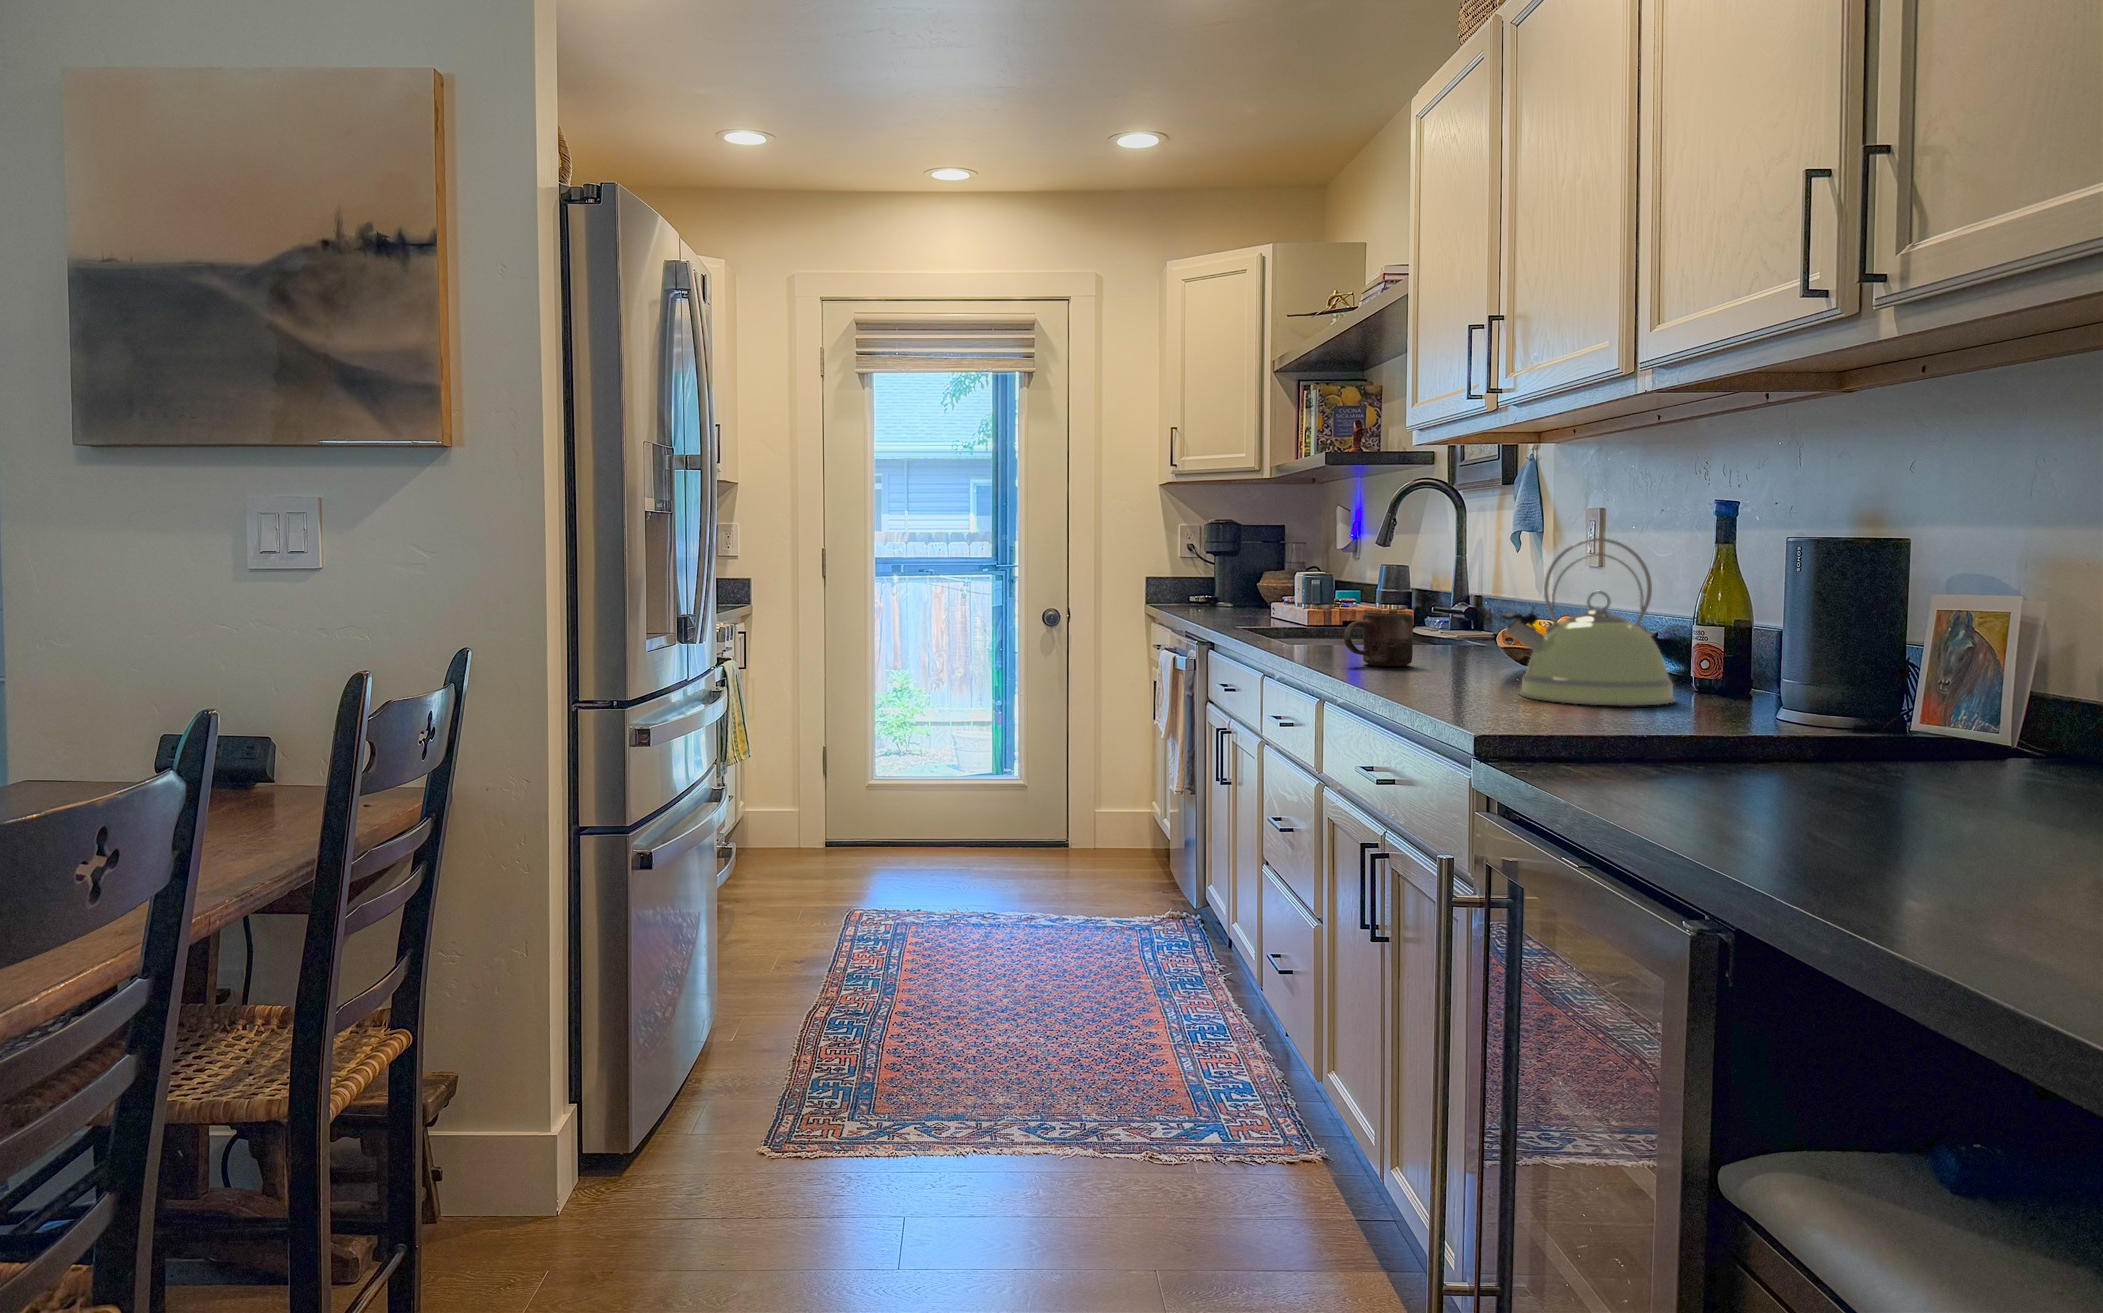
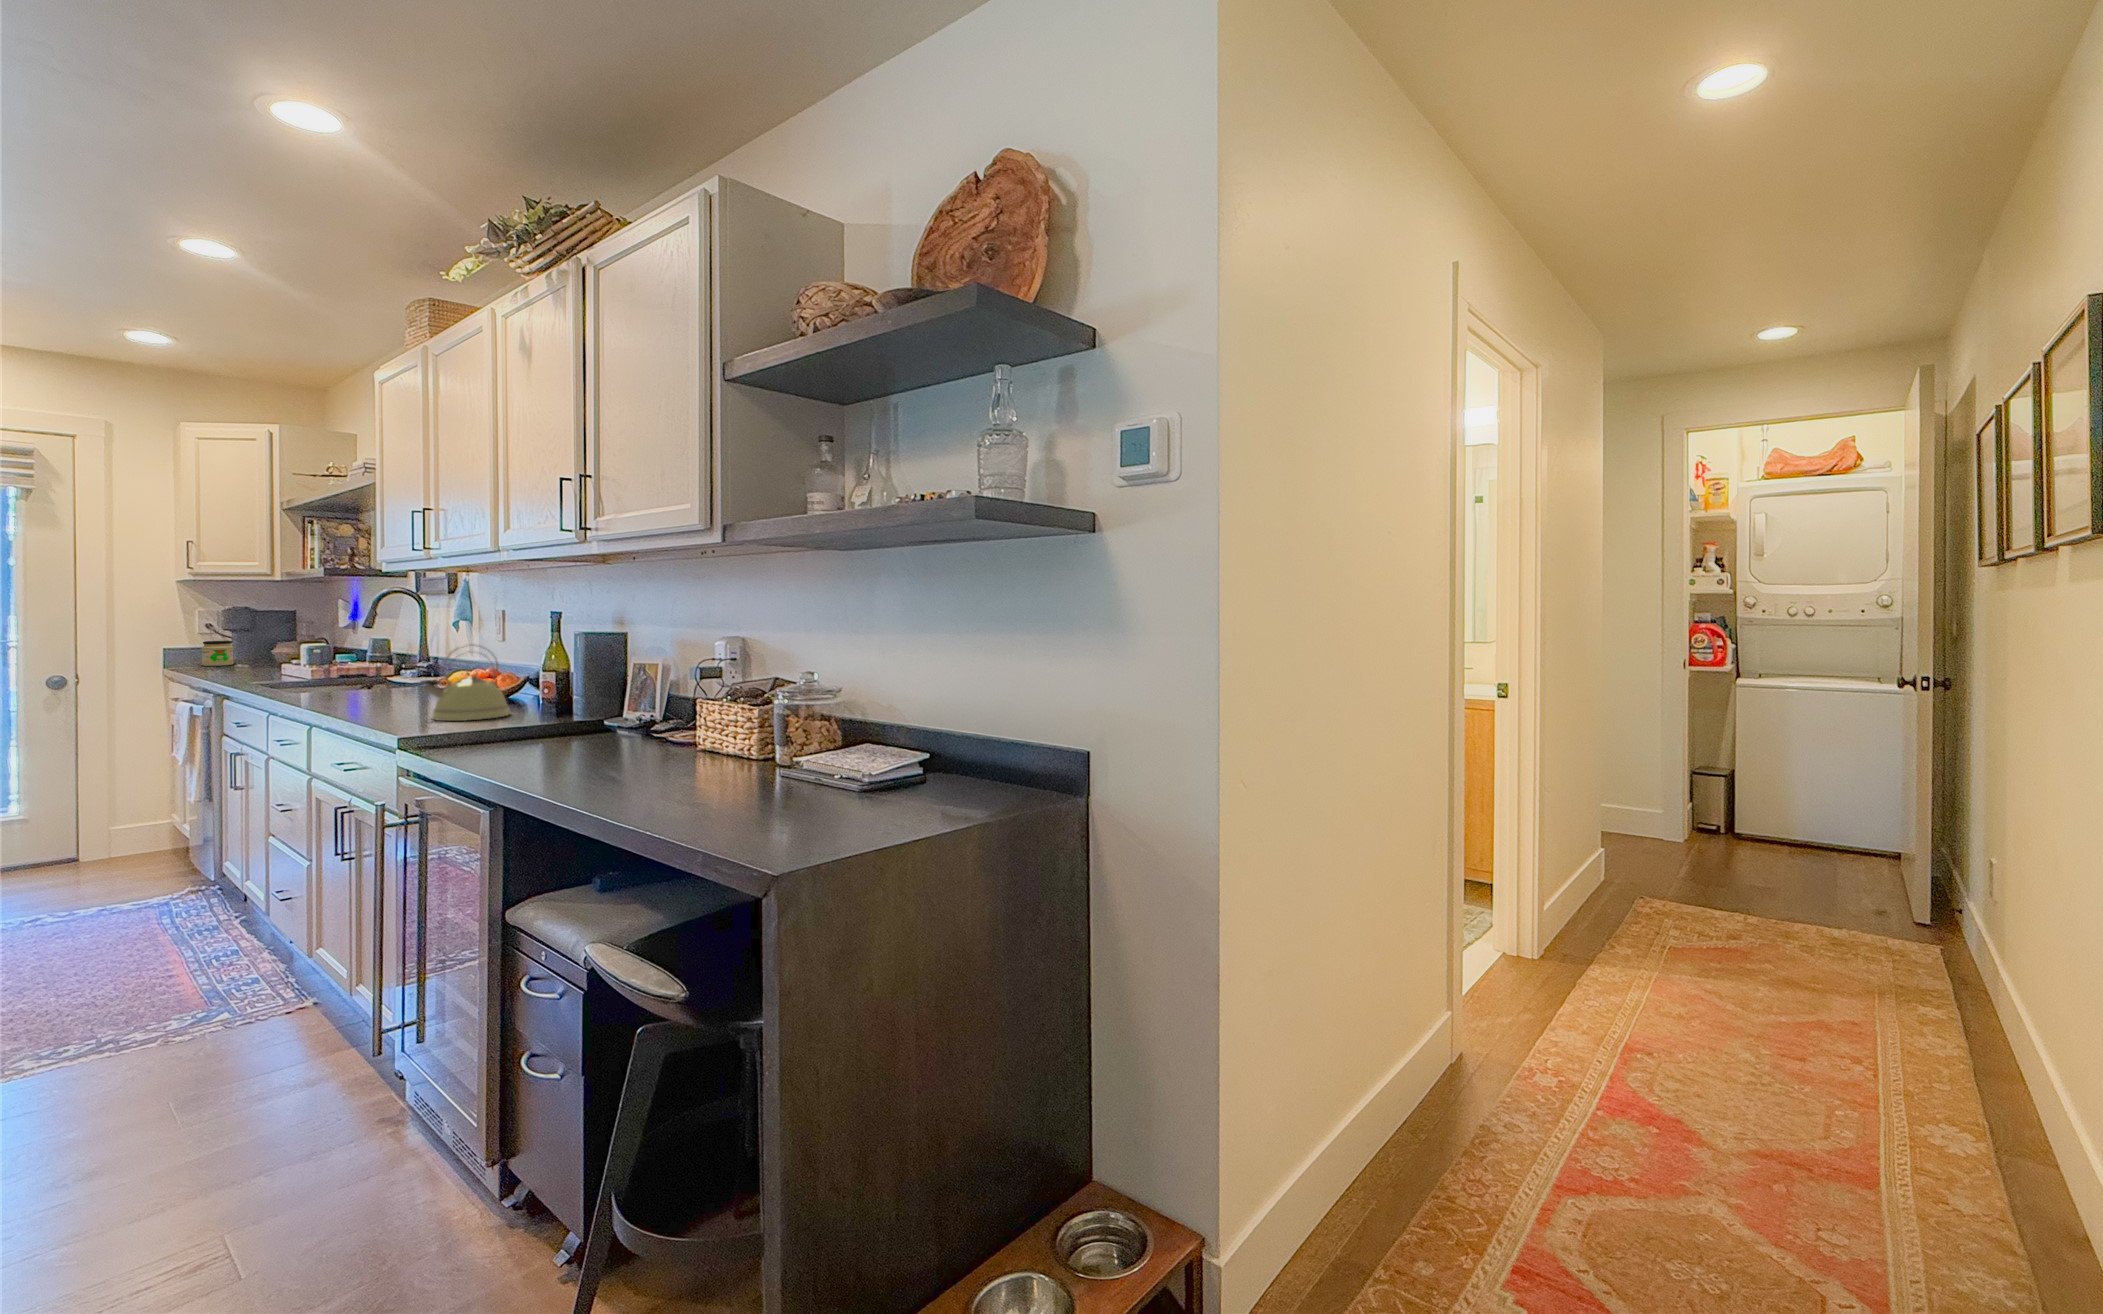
jar: none [1188,571,1219,604] -> present [202,641,234,666]
mug: present [1344,613,1413,666] -> none [329,679,377,709]

